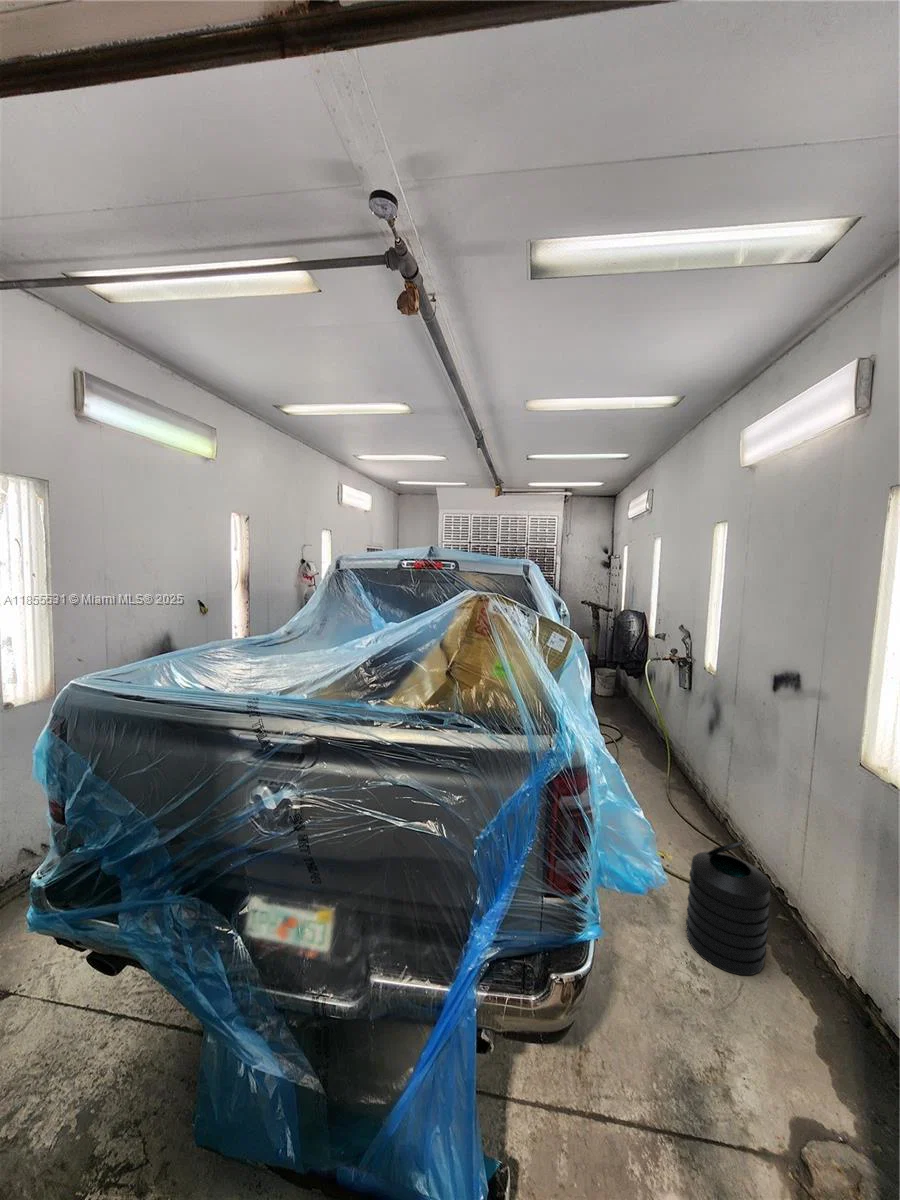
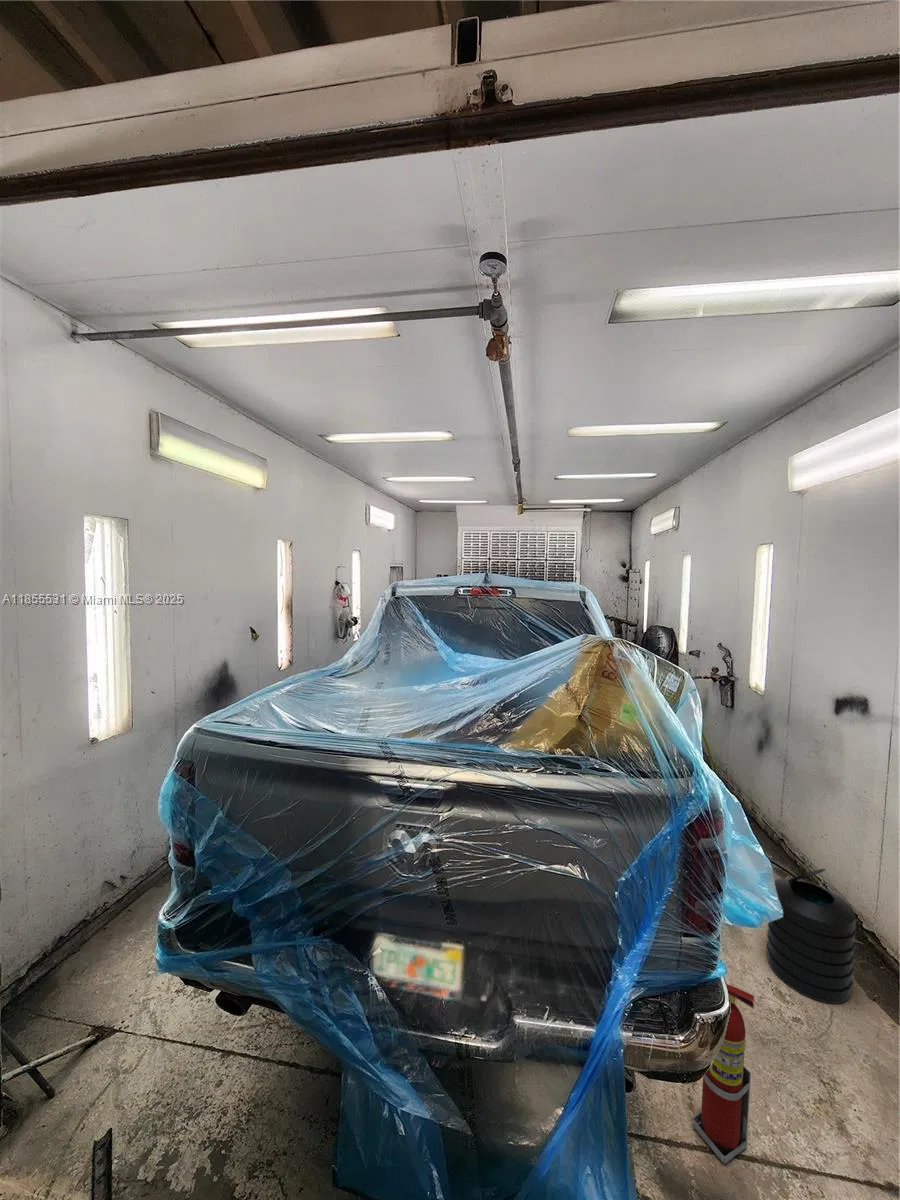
fire extinguisher: none [576,948,634,1129] -> present [693,984,754,1164]

